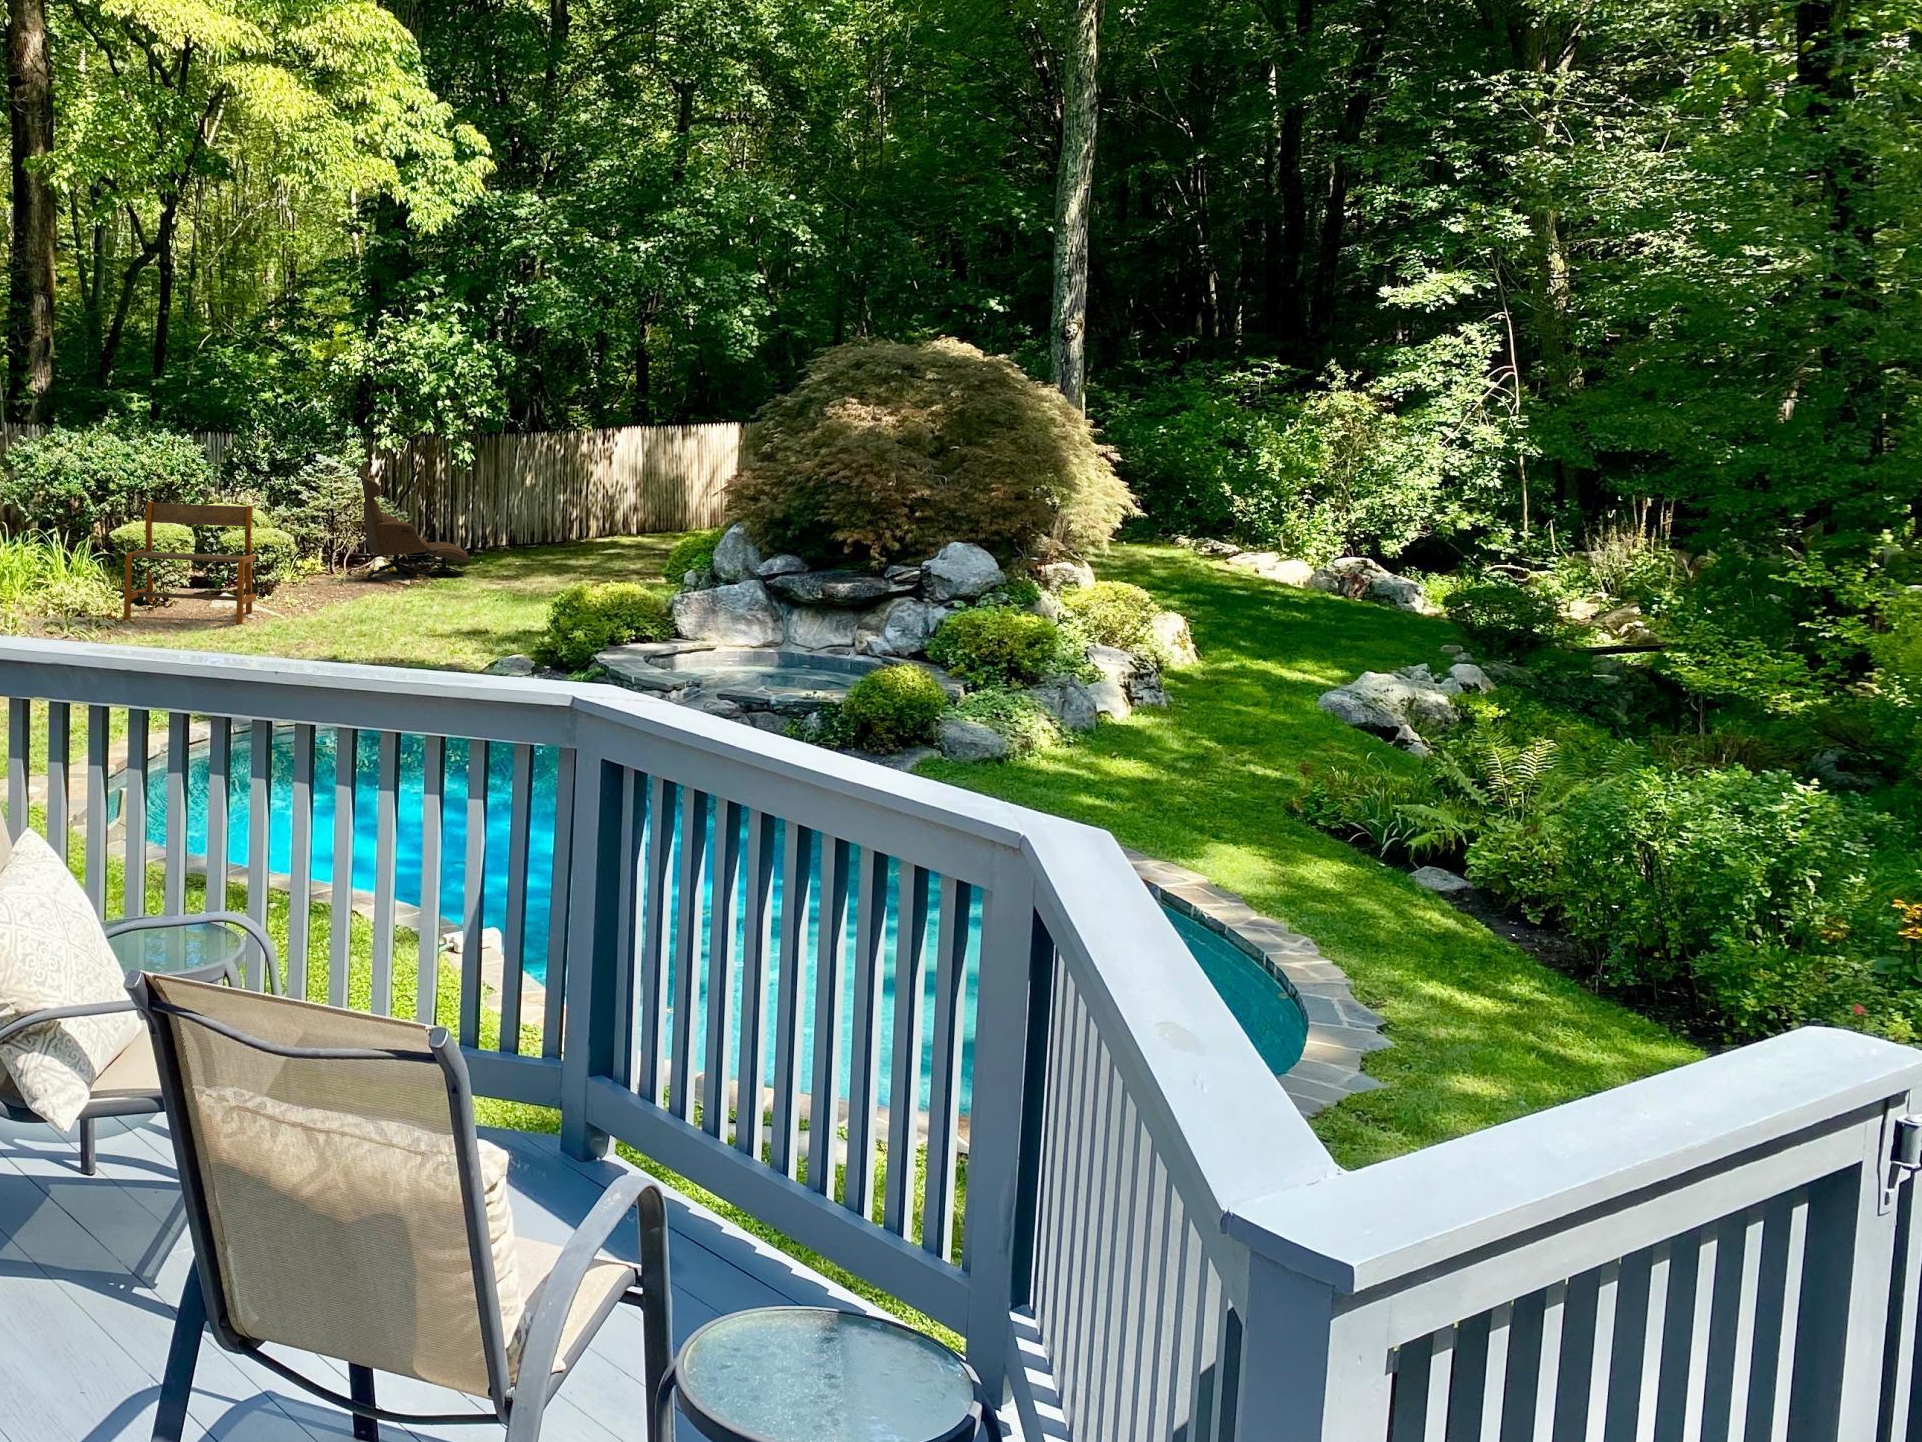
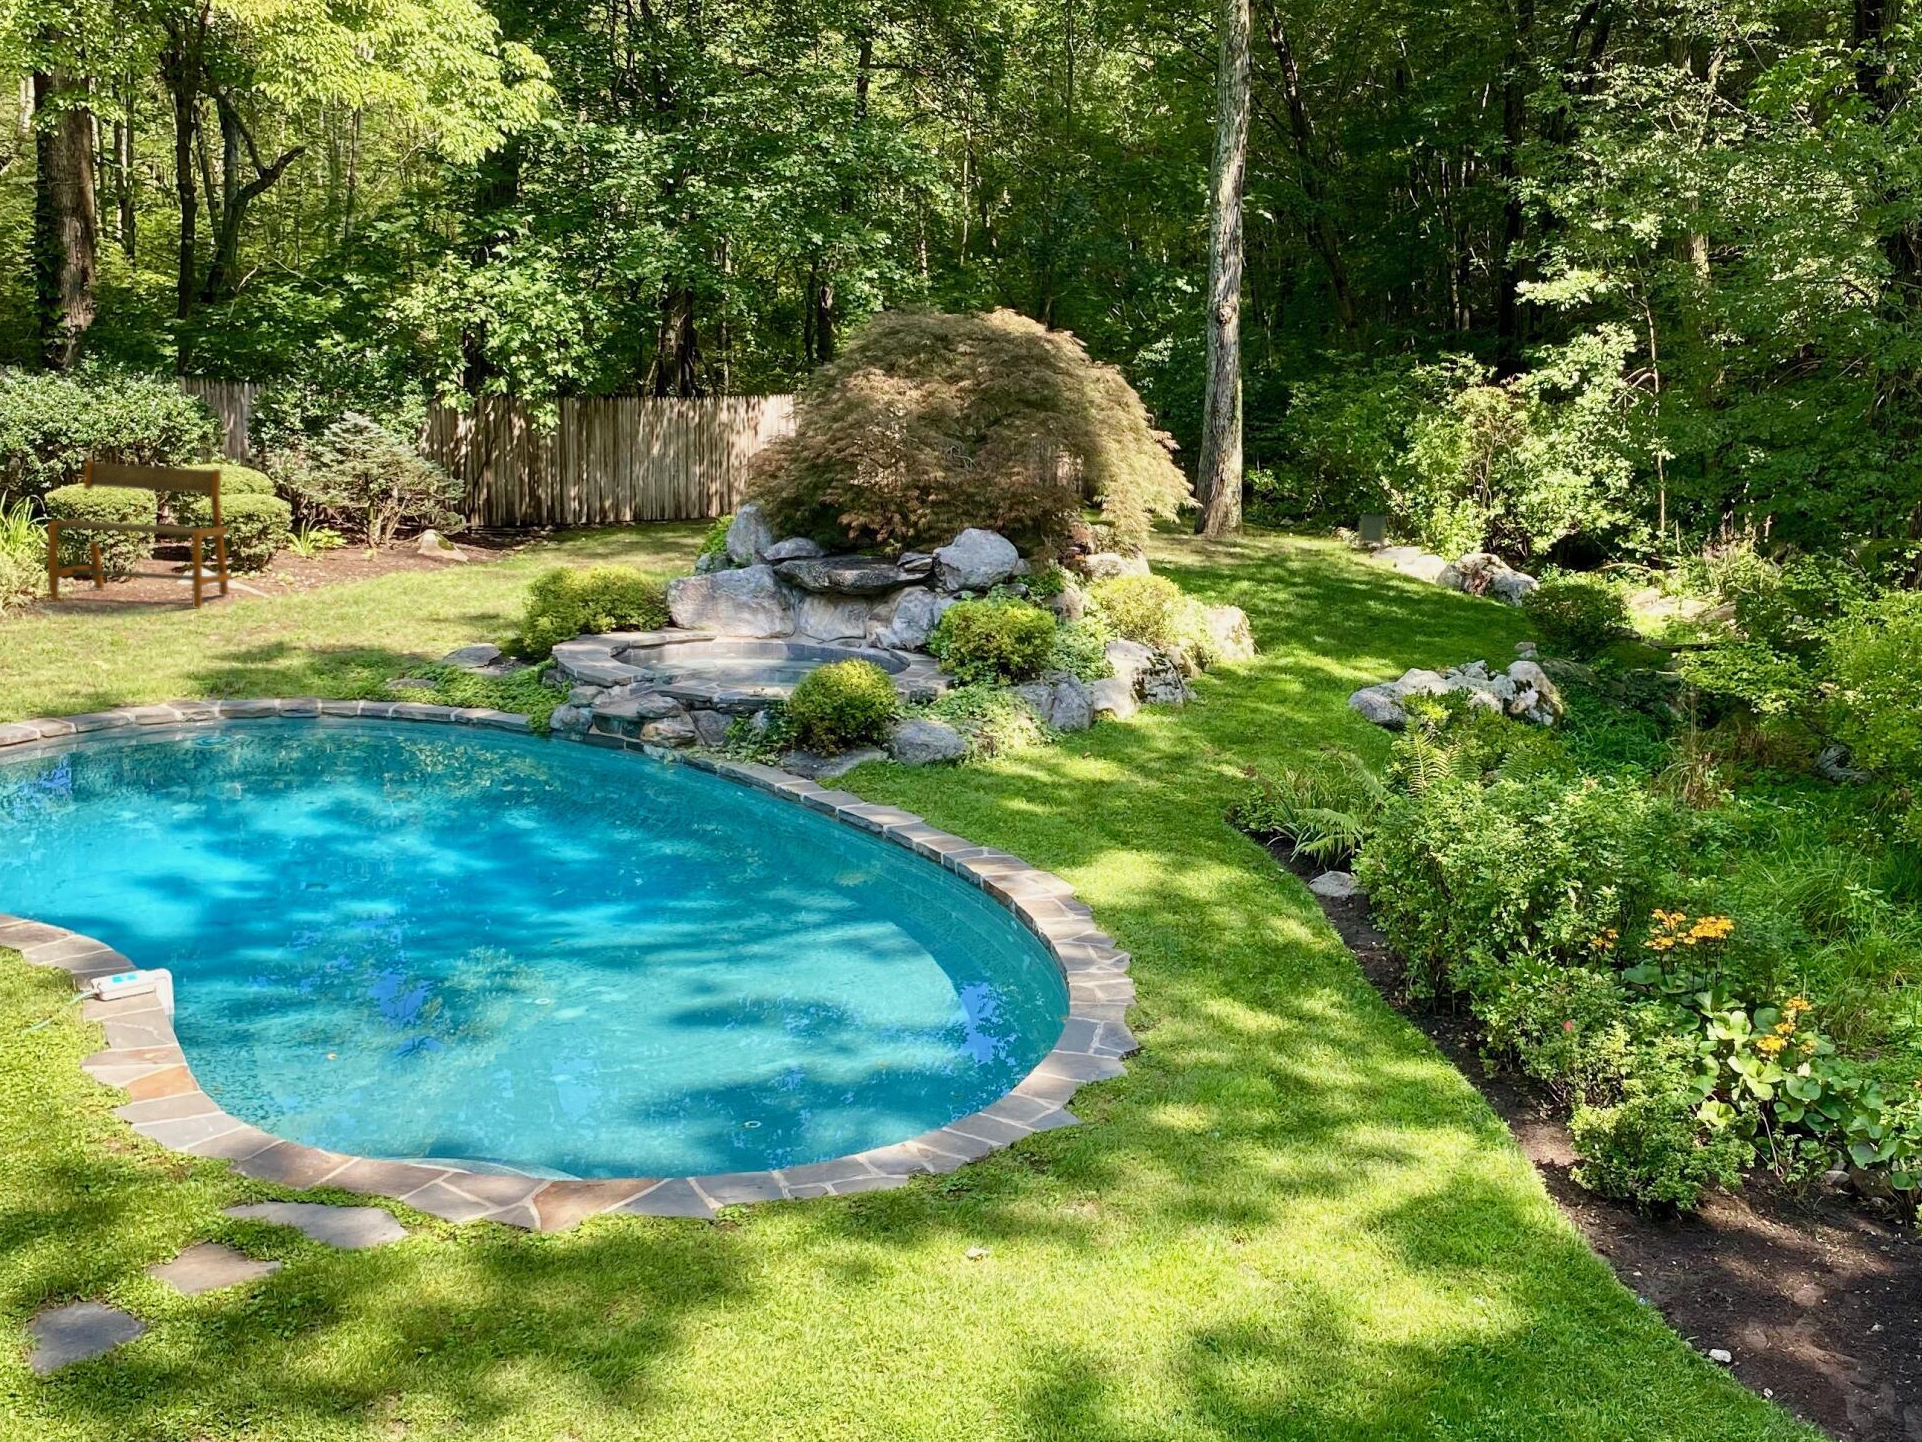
lounge chair: present [360,474,468,580] -> none [405,440,544,561]
planter: none [1234,519,1264,557] -> present [1358,514,1386,552]

